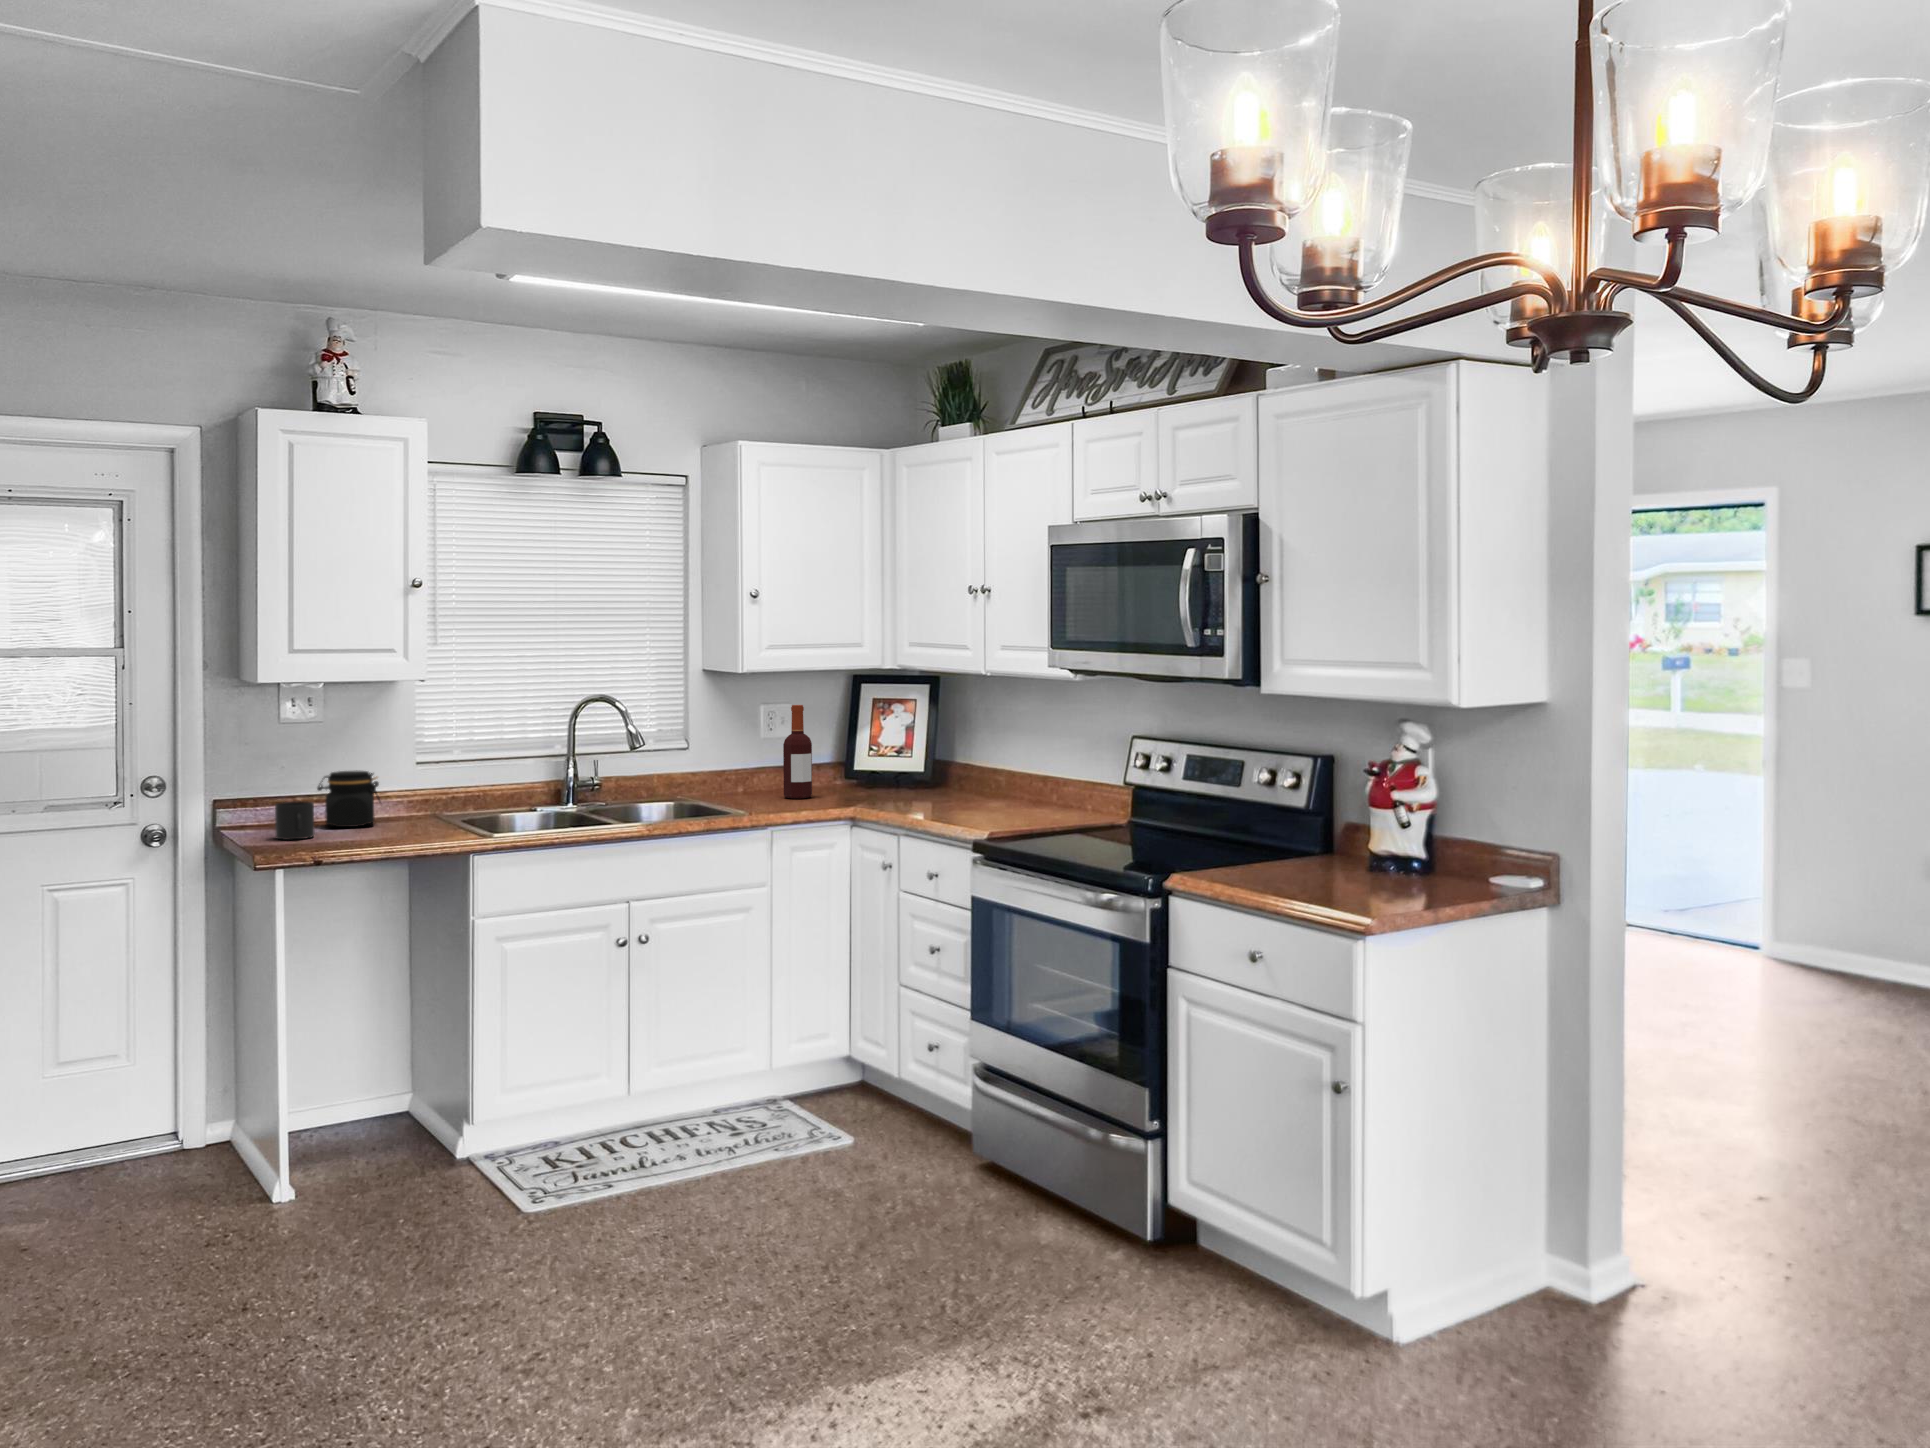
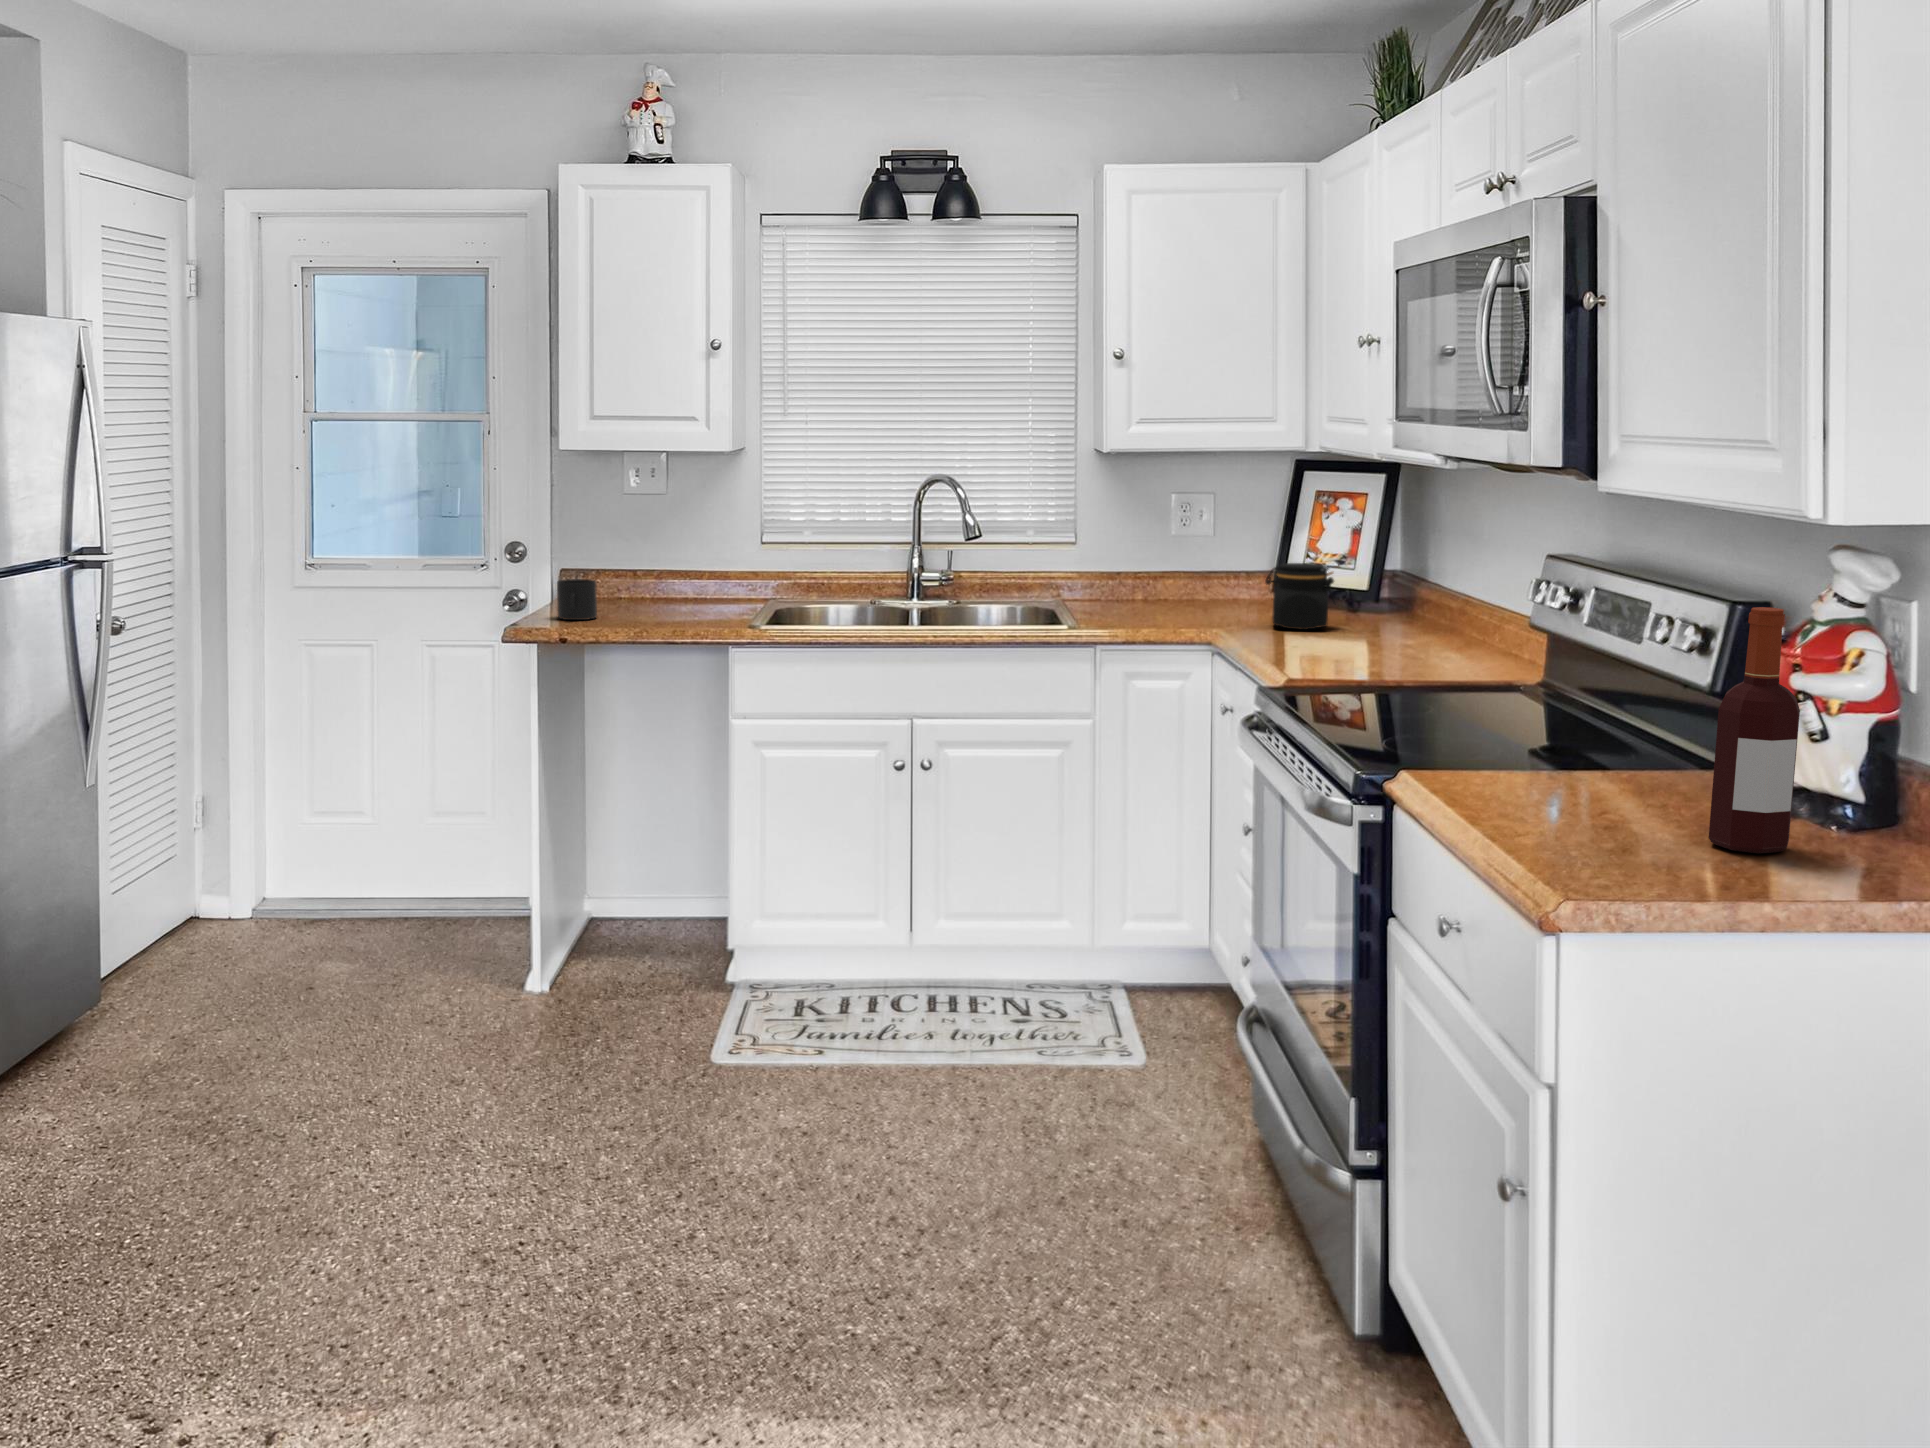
bottle: present [783,705,812,799] -> present [1709,607,1800,854]
jar: present [317,771,381,827] -> present [1265,563,1335,630]

